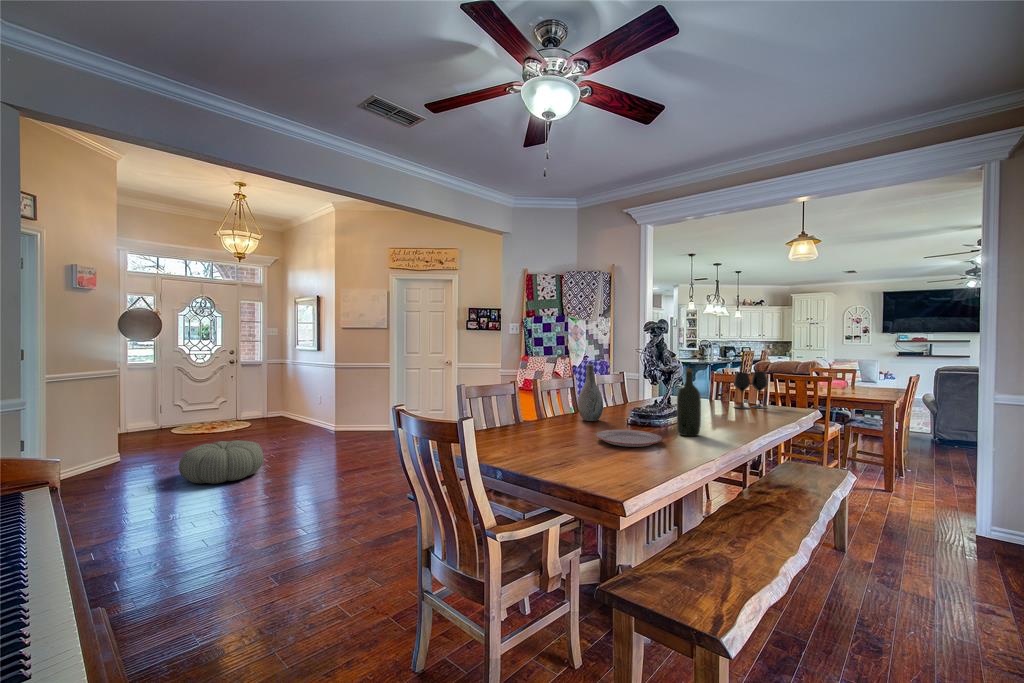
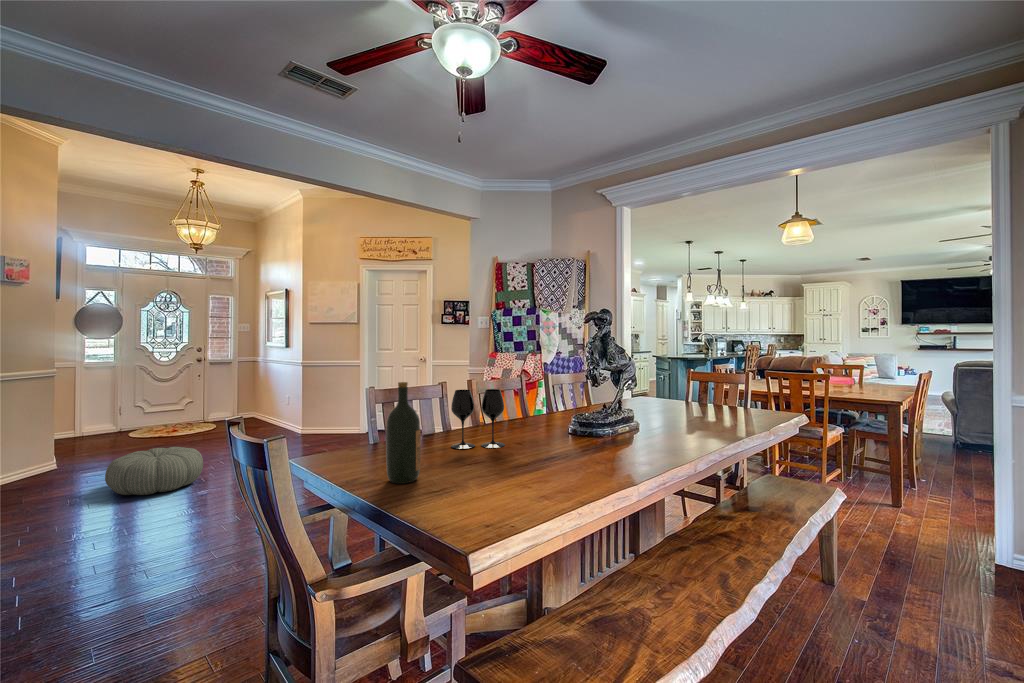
vase: present [578,364,603,421] -> none [516,364,545,430]
wine bottle: present [677,369,701,436] -> present [386,382,421,484]
wine glass: present [734,372,768,409] -> present [451,389,505,449]
plate: present [596,429,663,447] -> none [515,442,594,466]

